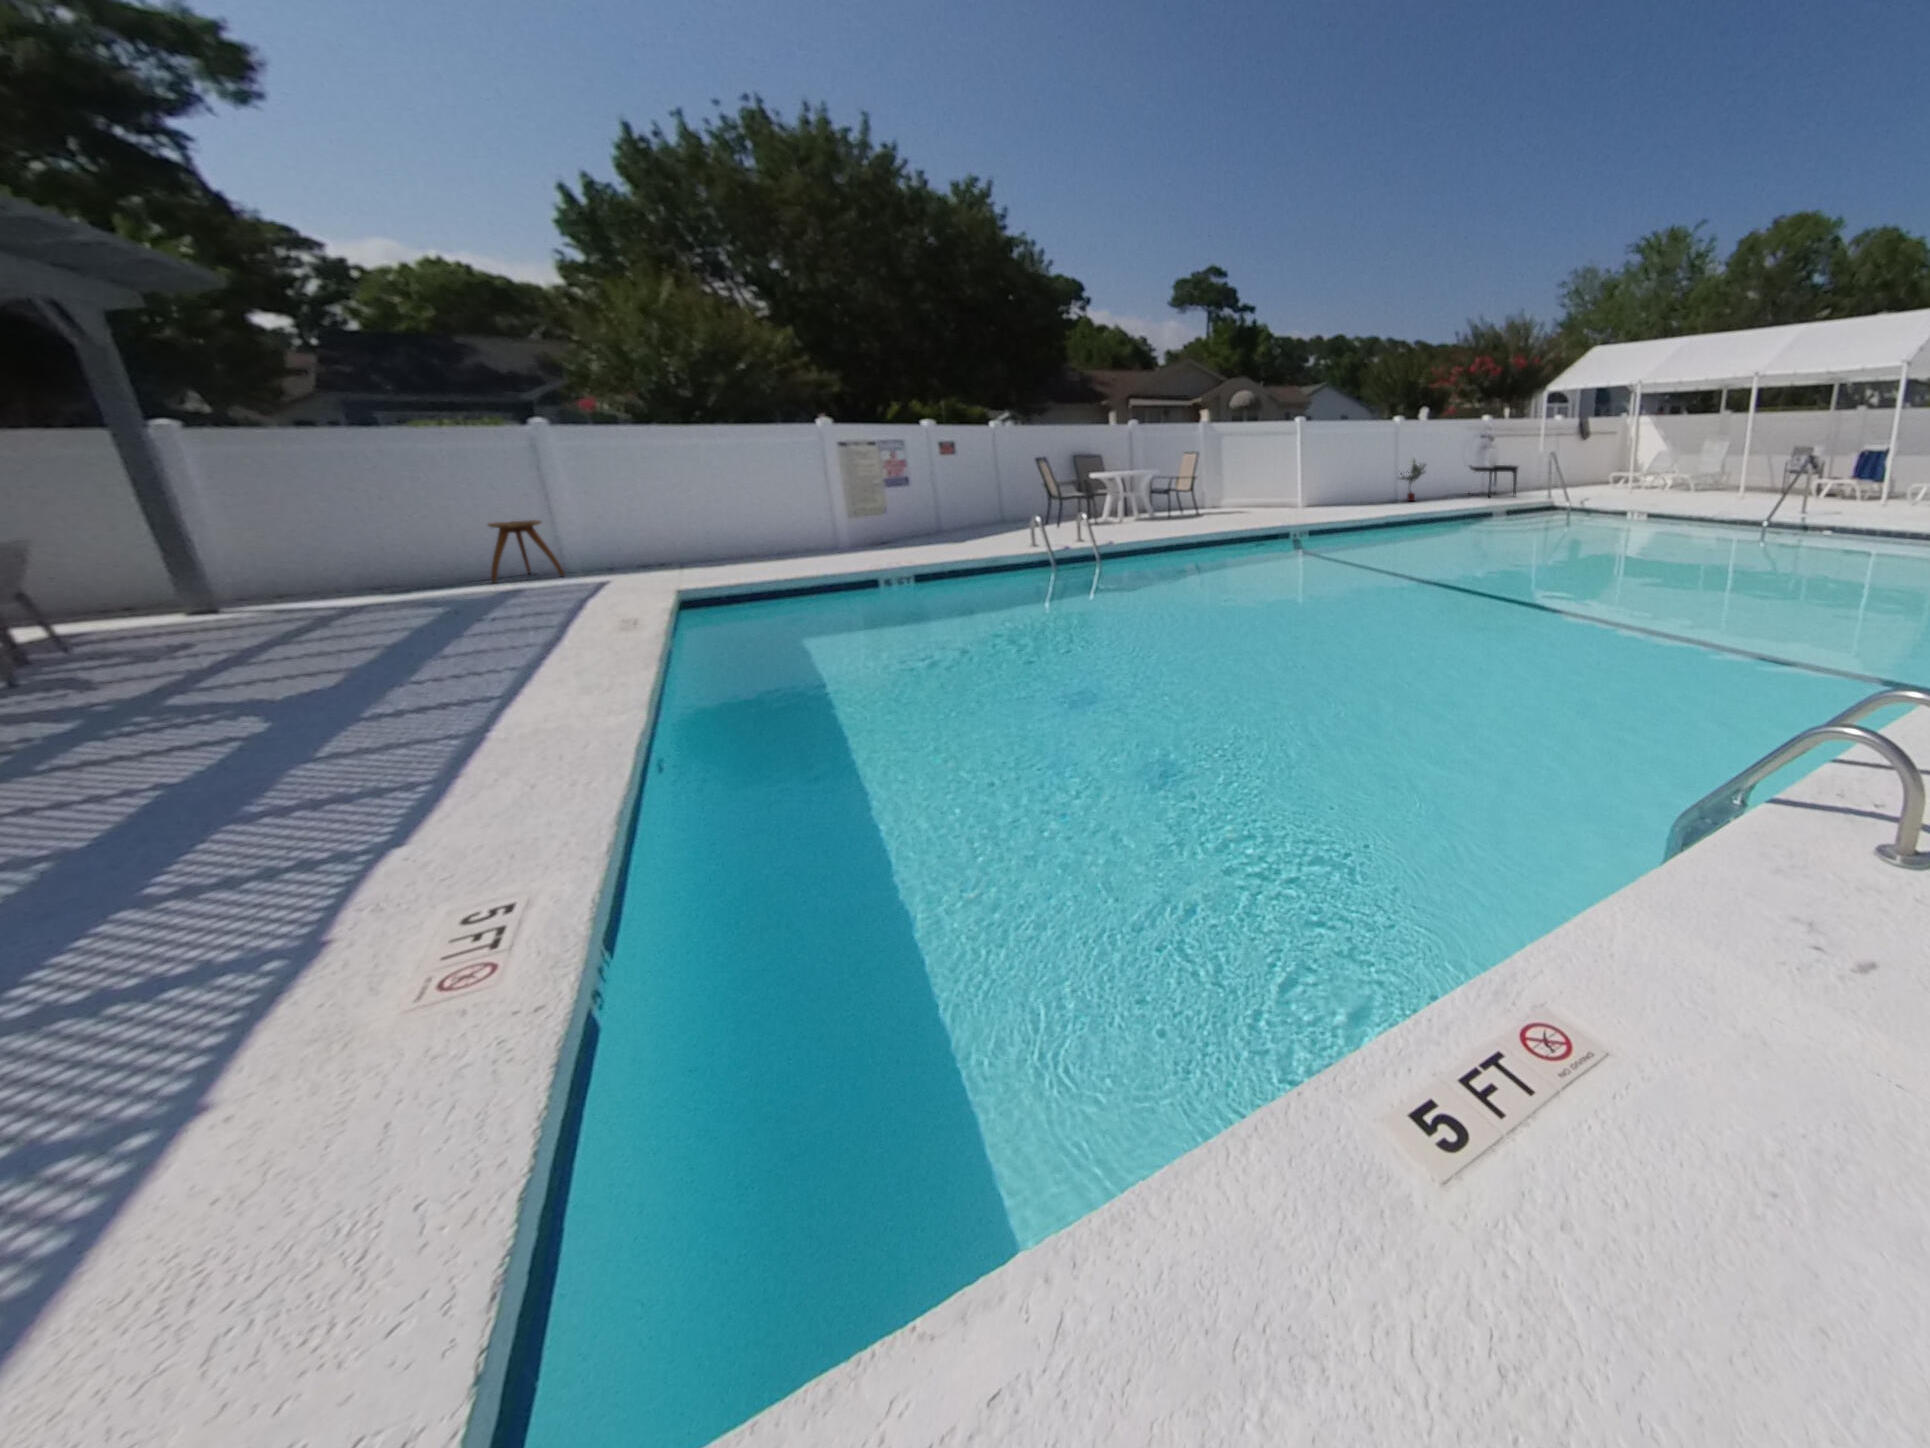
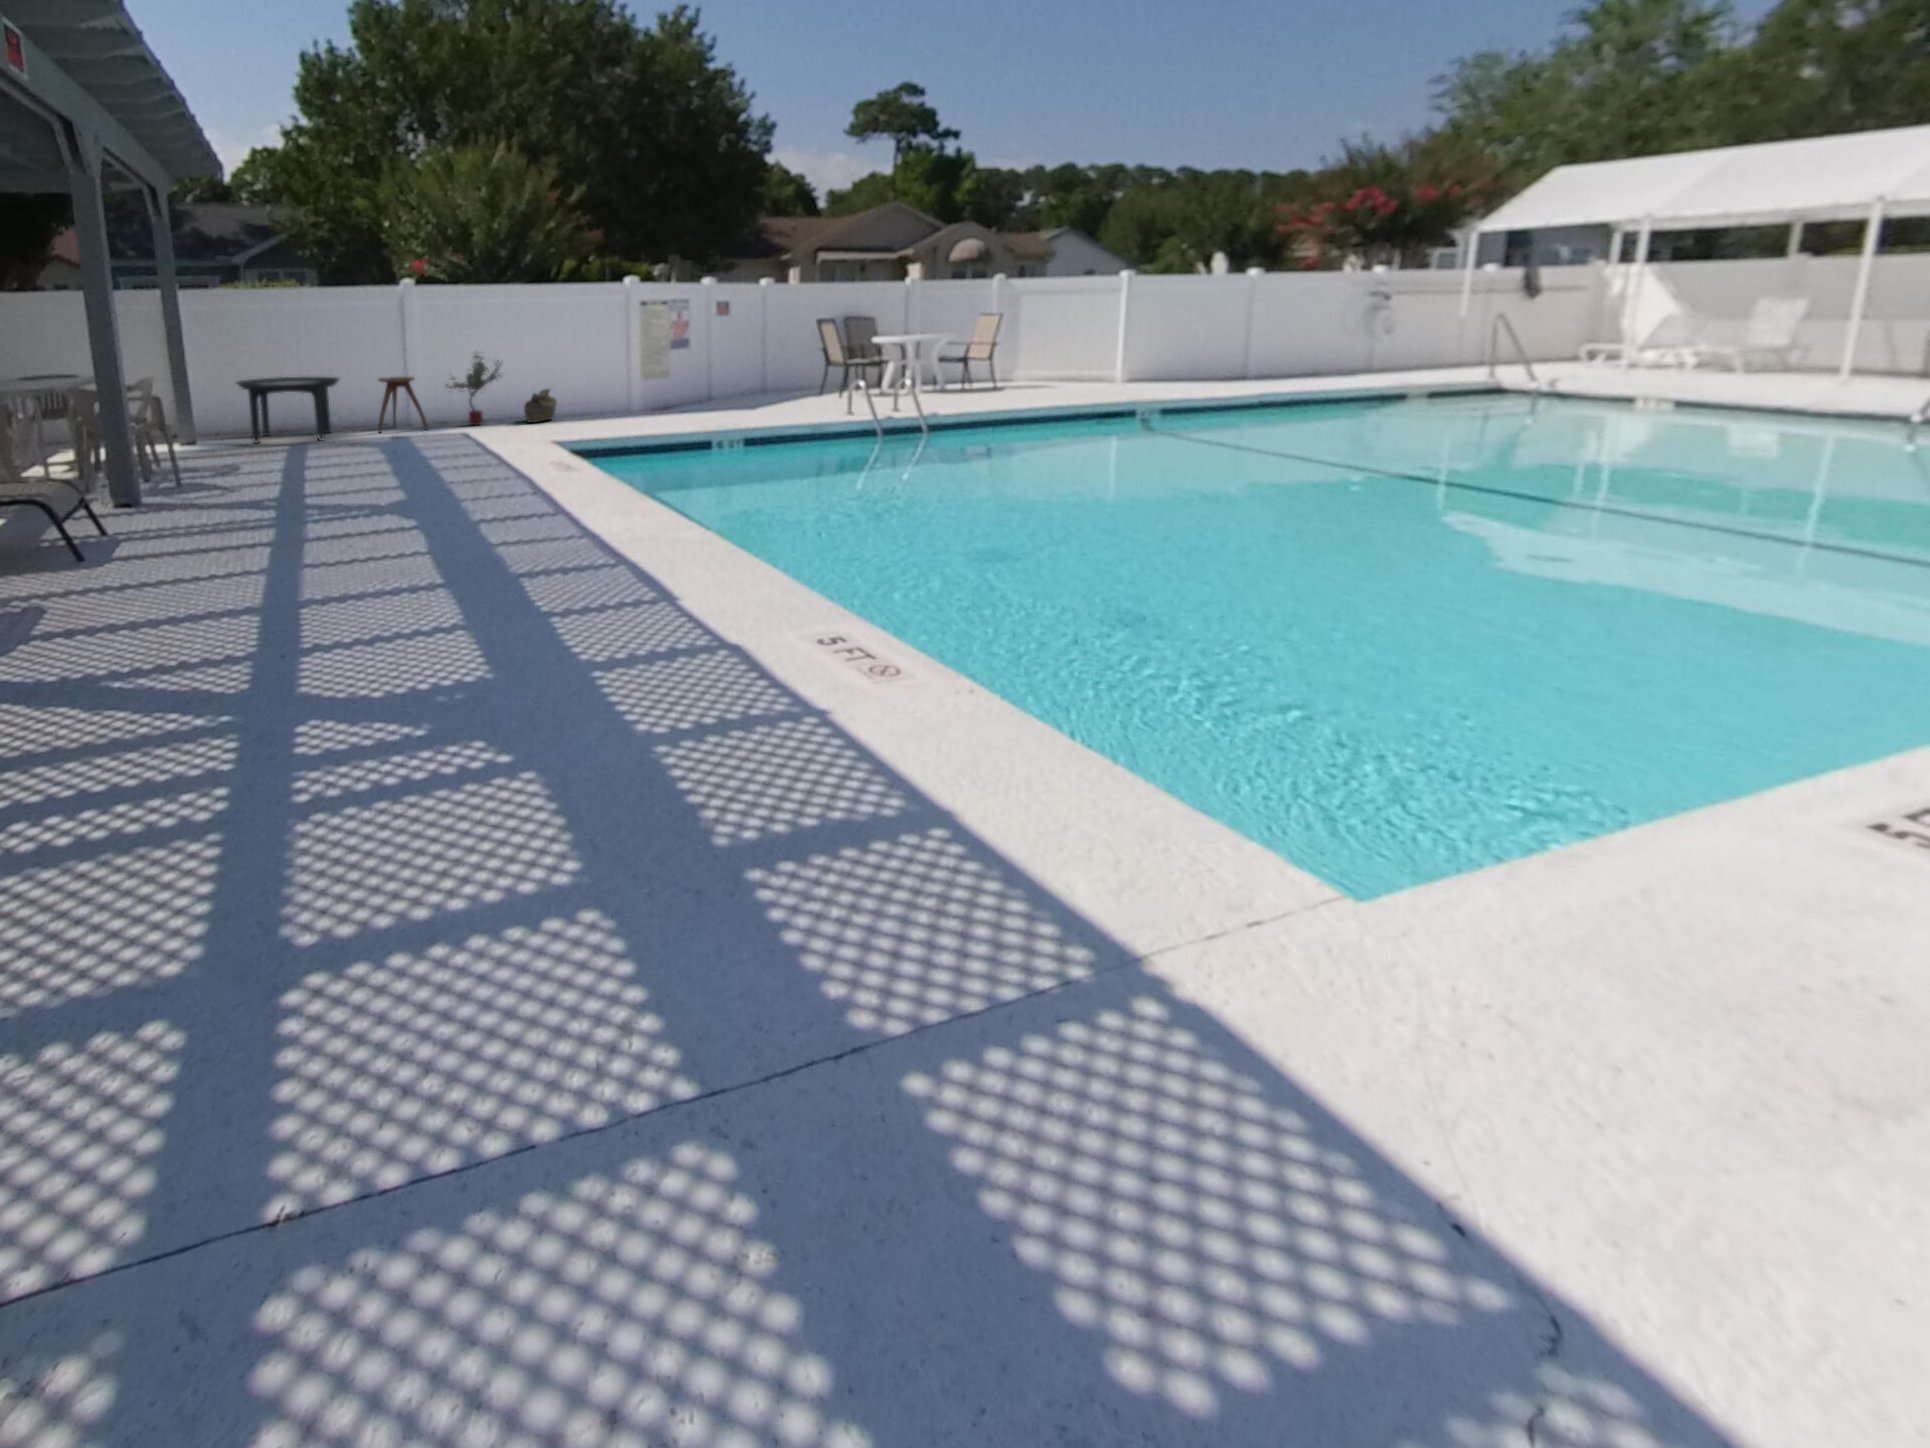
potted tree: present [1400,461,1425,501] -> present [446,355,501,425]
round table: present [1470,465,1518,496] -> present [237,377,339,443]
bag: none [697,528,738,563] -> present [524,389,557,422]

